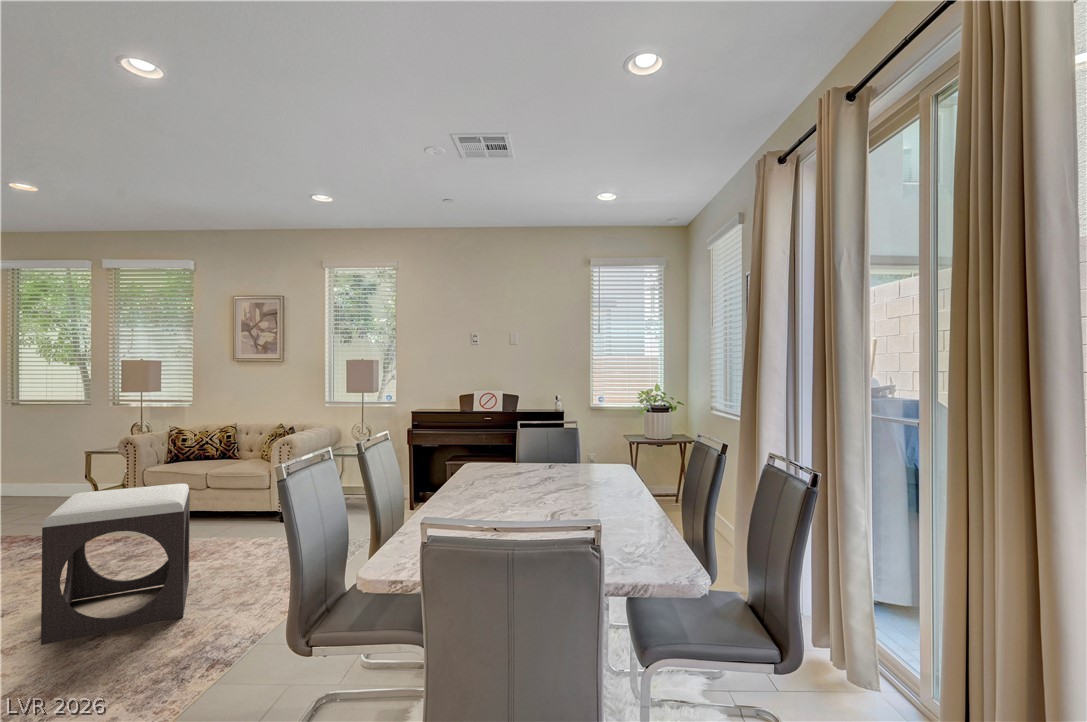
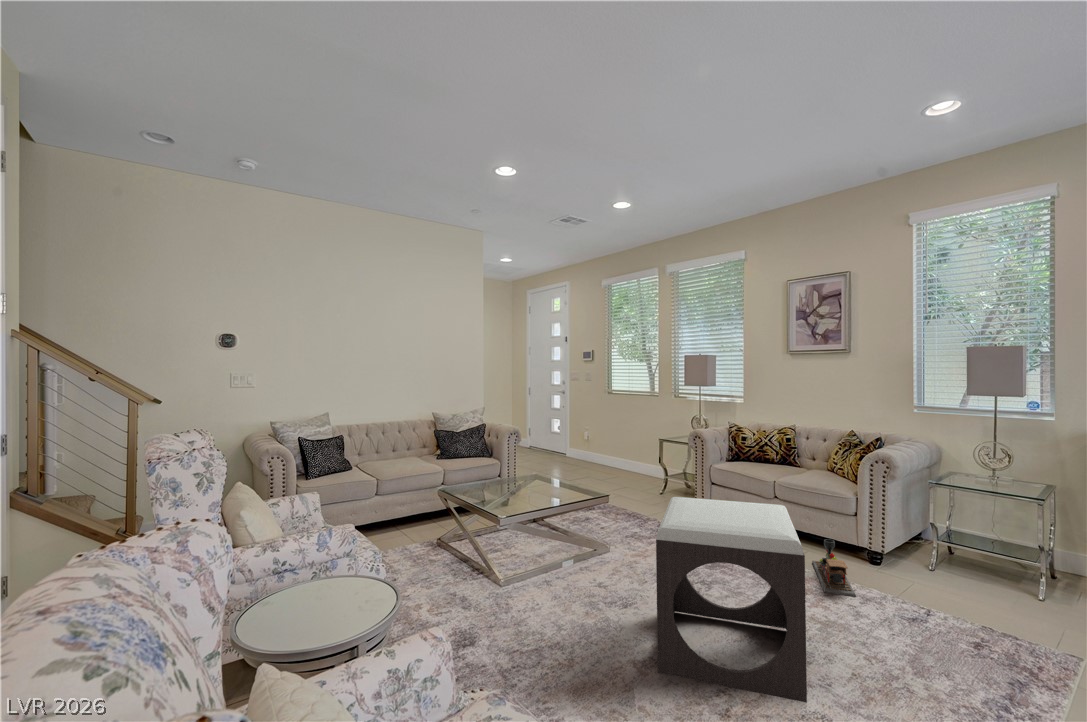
toy train: none [232,511,256,551] -> present [812,539,856,597]

